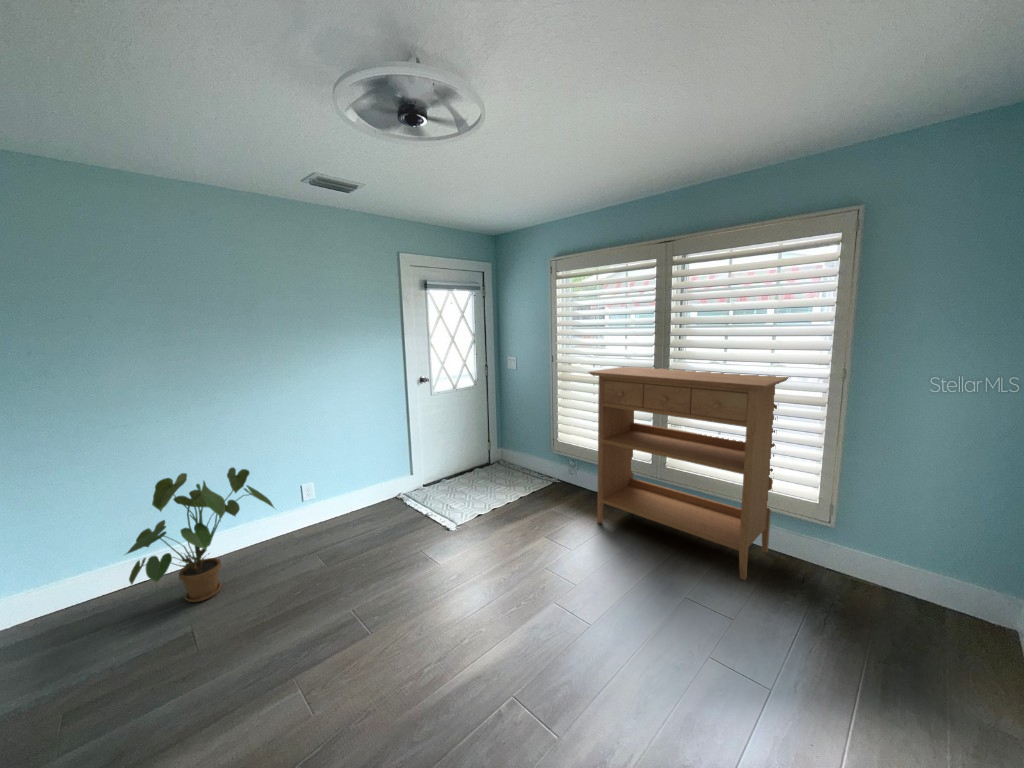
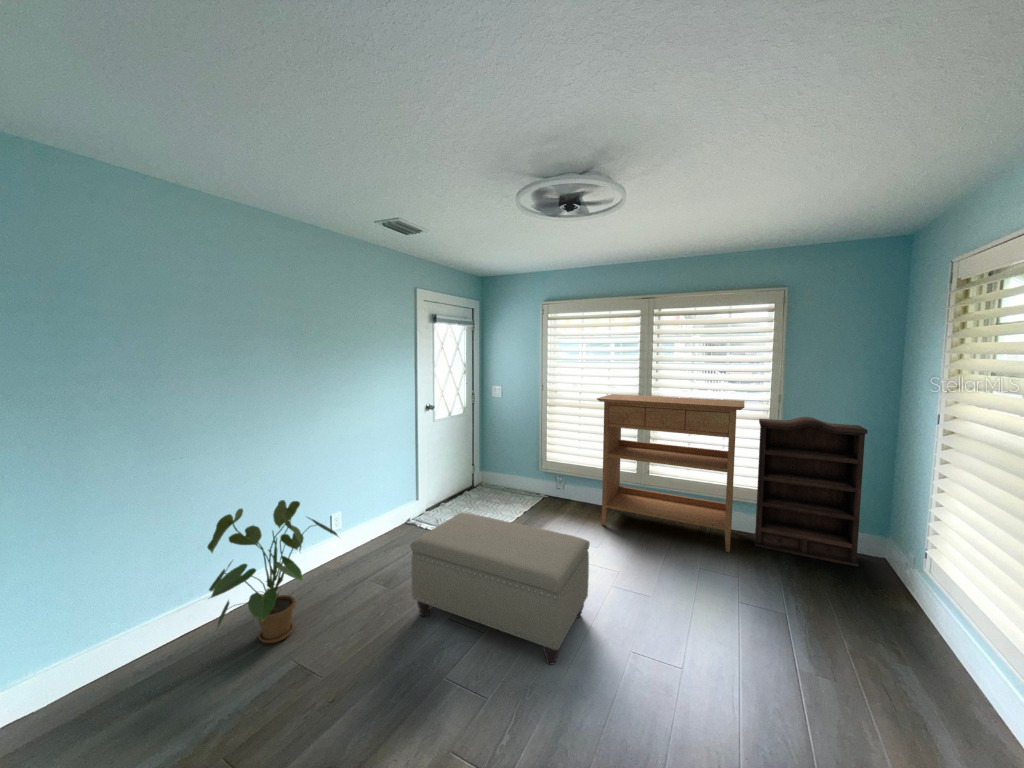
bookshelf: none [790,402,982,636] -> present [754,417,868,567]
ottoman: none [316,495,500,686] -> present [410,513,590,664]

